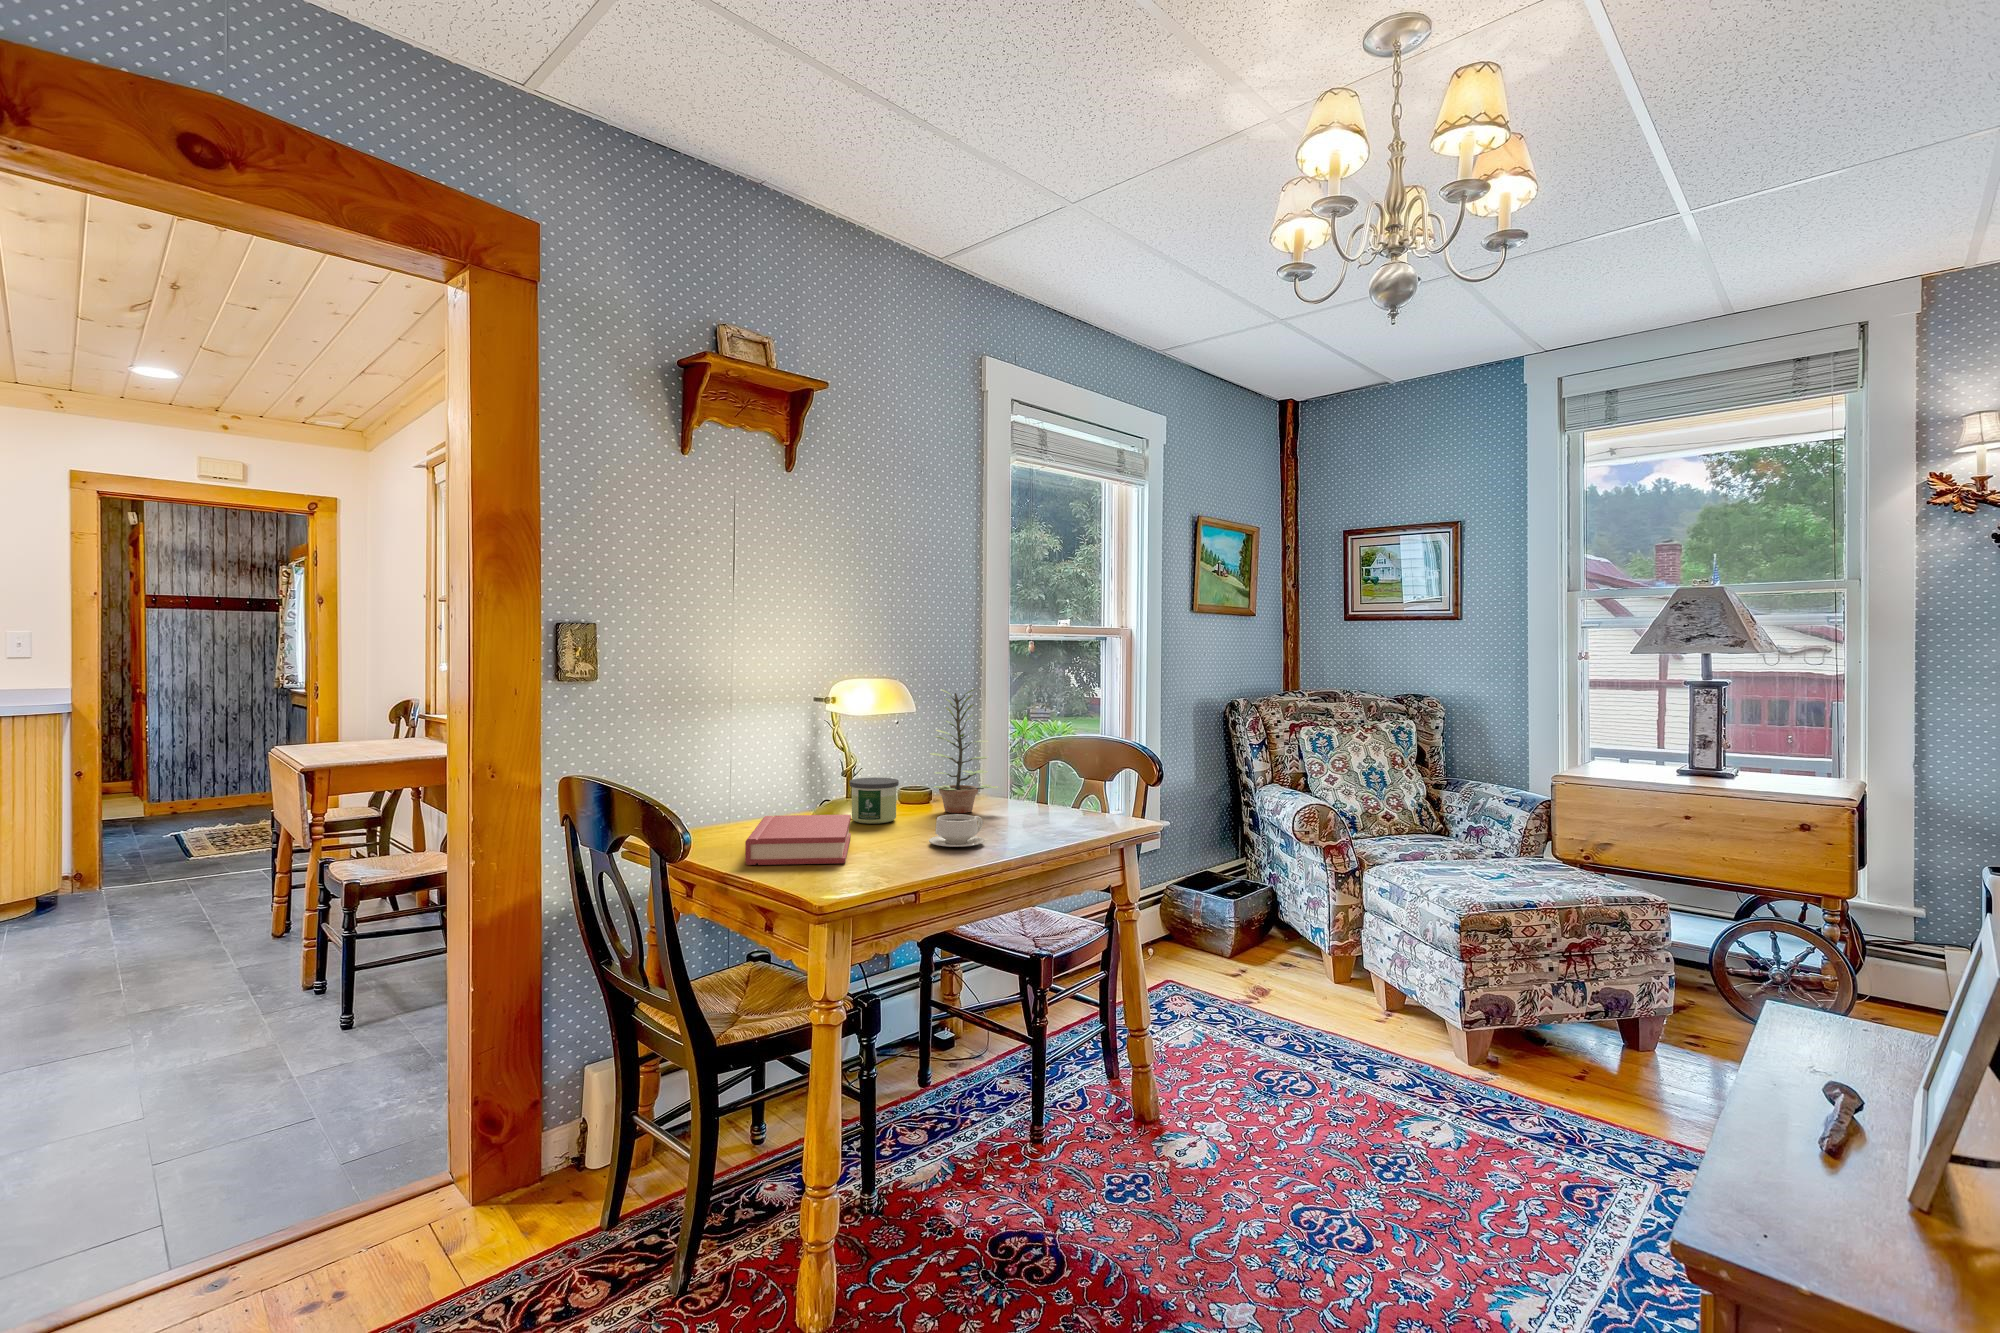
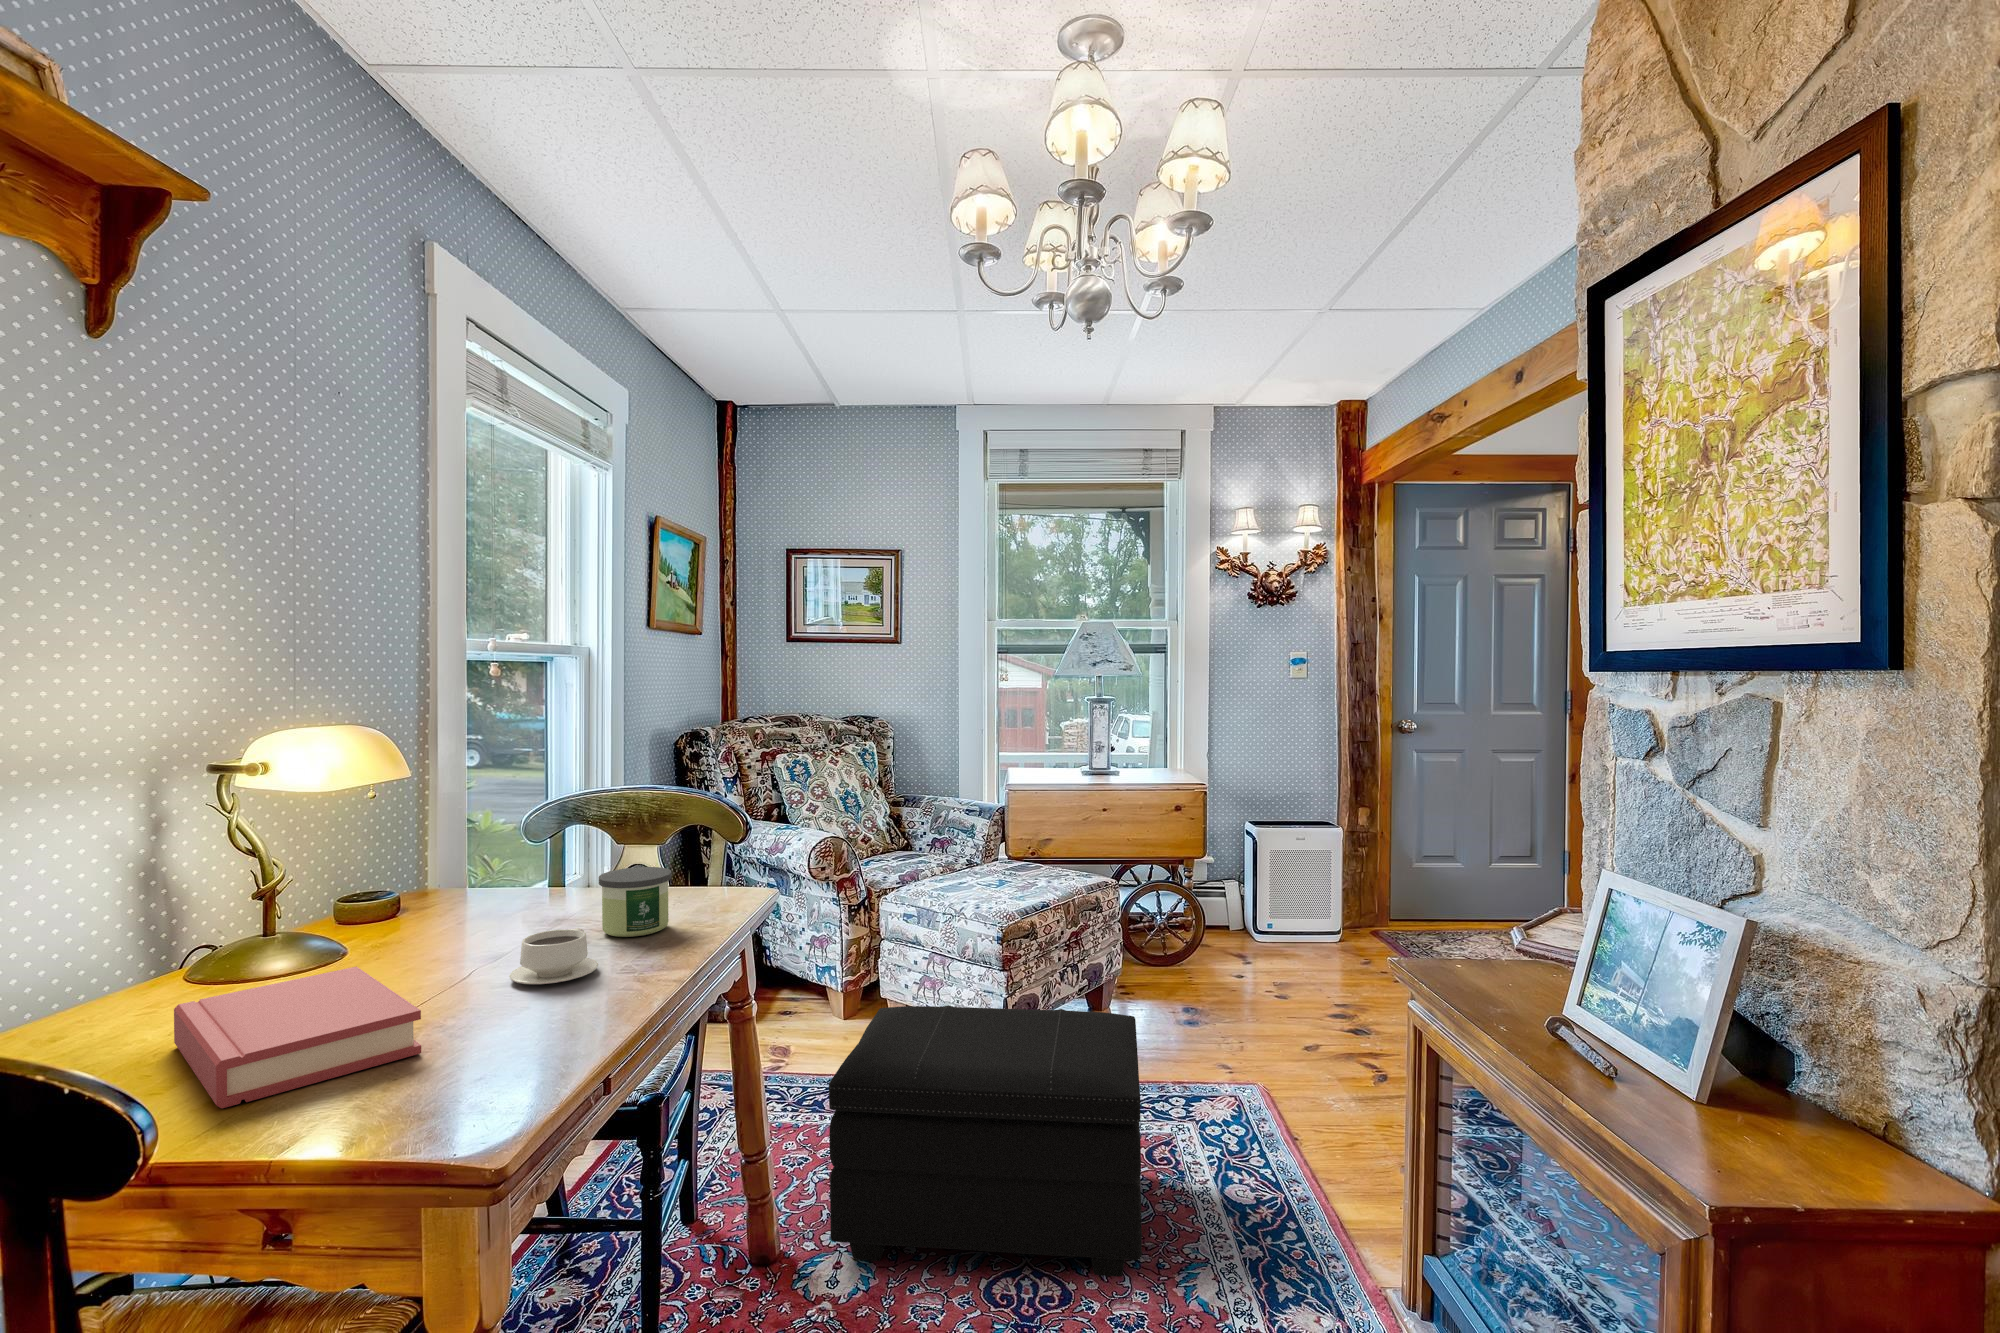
plant: present [930,689,998,813] -> none [423,743,538,927]
candle: present [850,777,899,824] -> present [599,867,671,937]
footstool: none [1186,954,1538,1259] -> present [829,1005,1142,1277]

